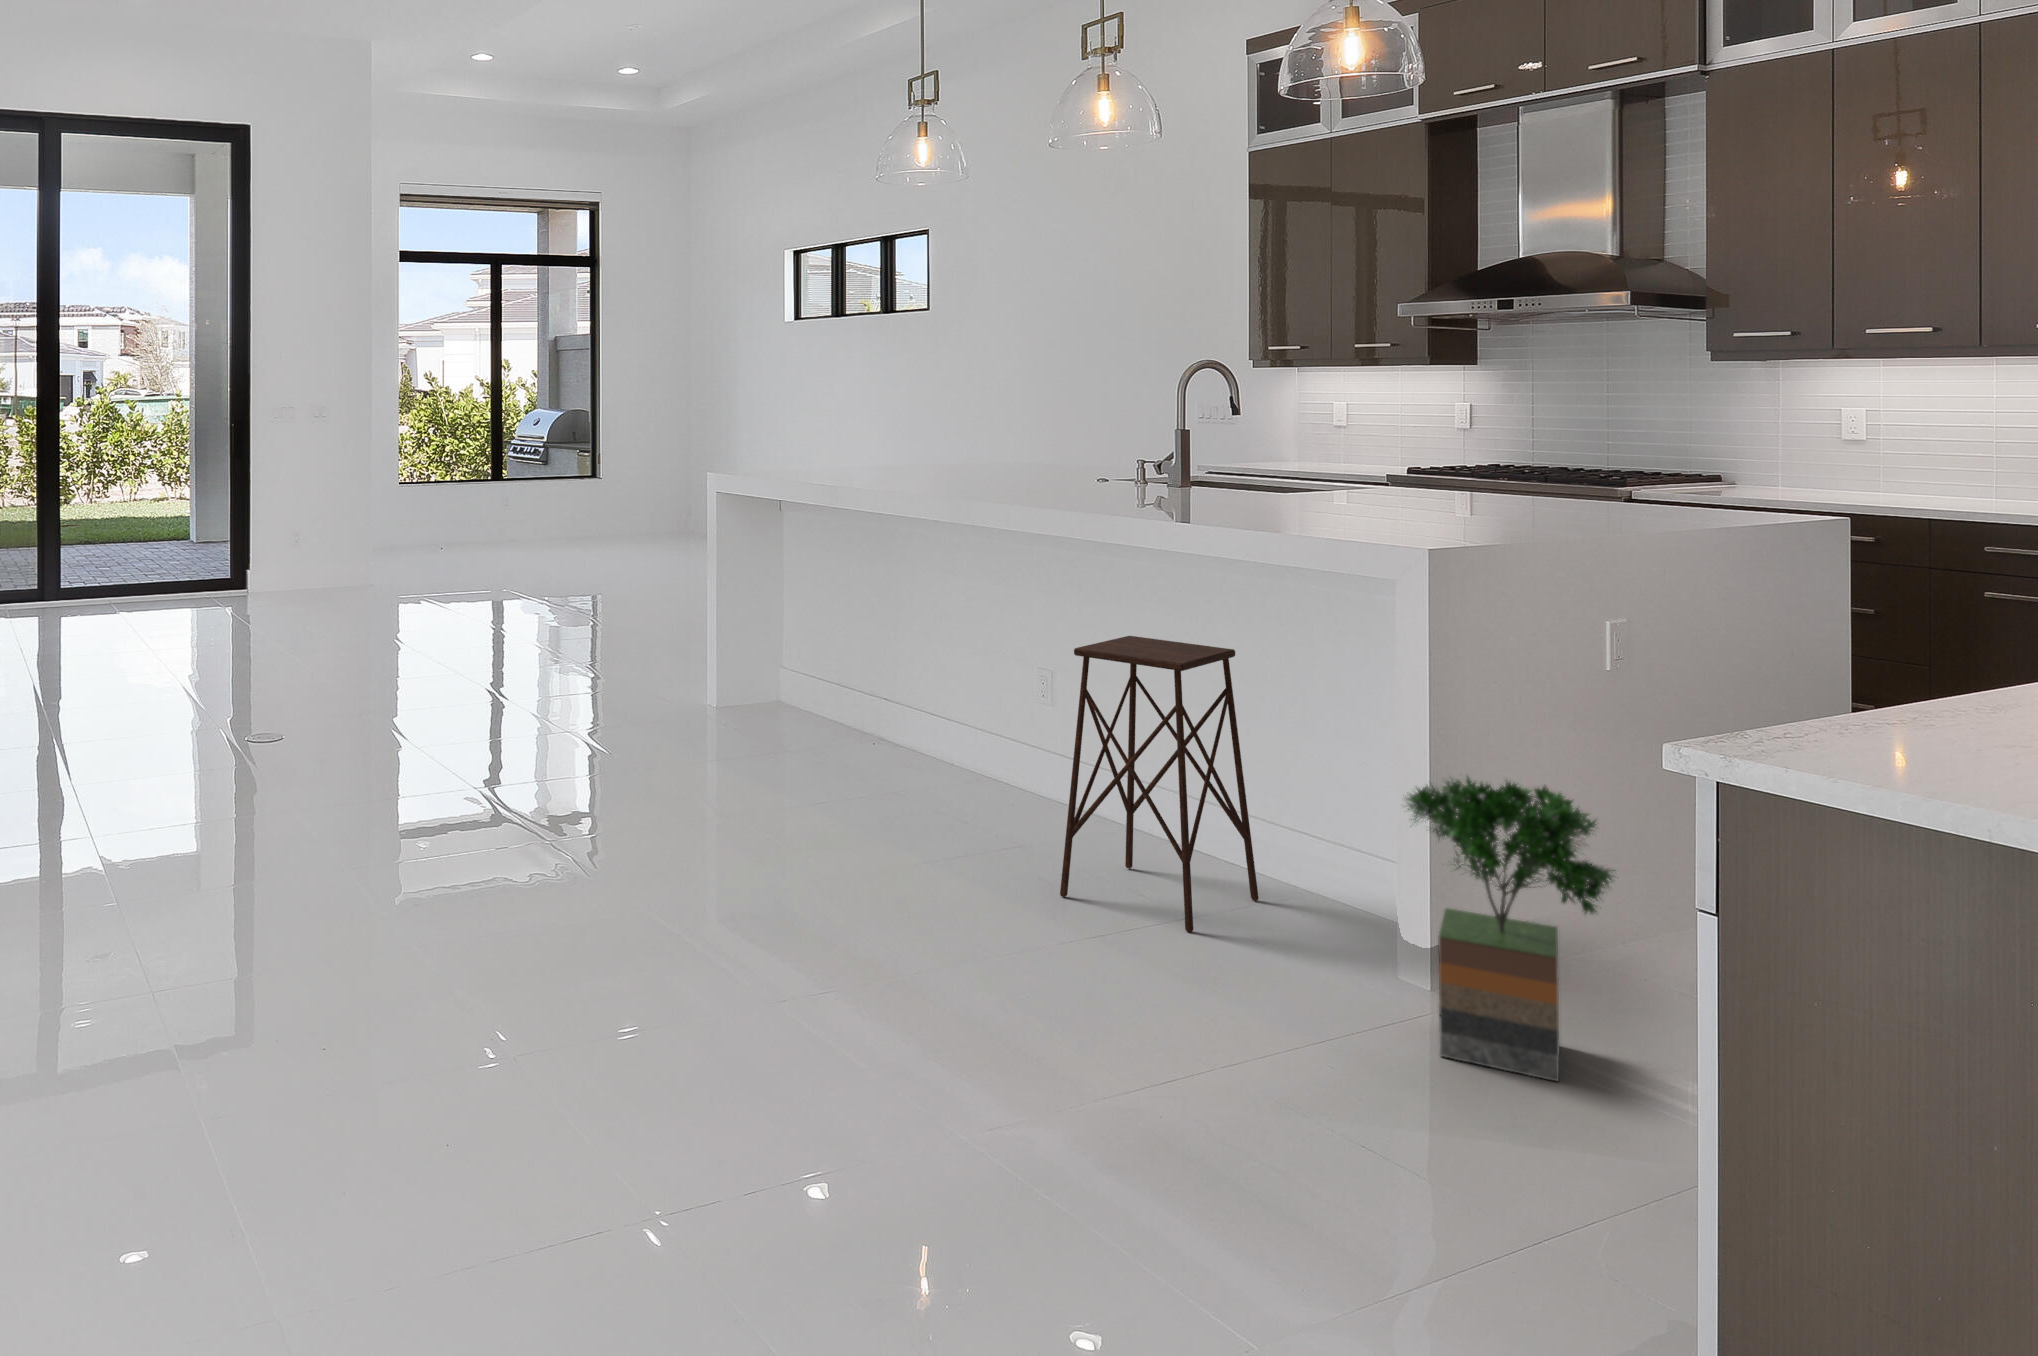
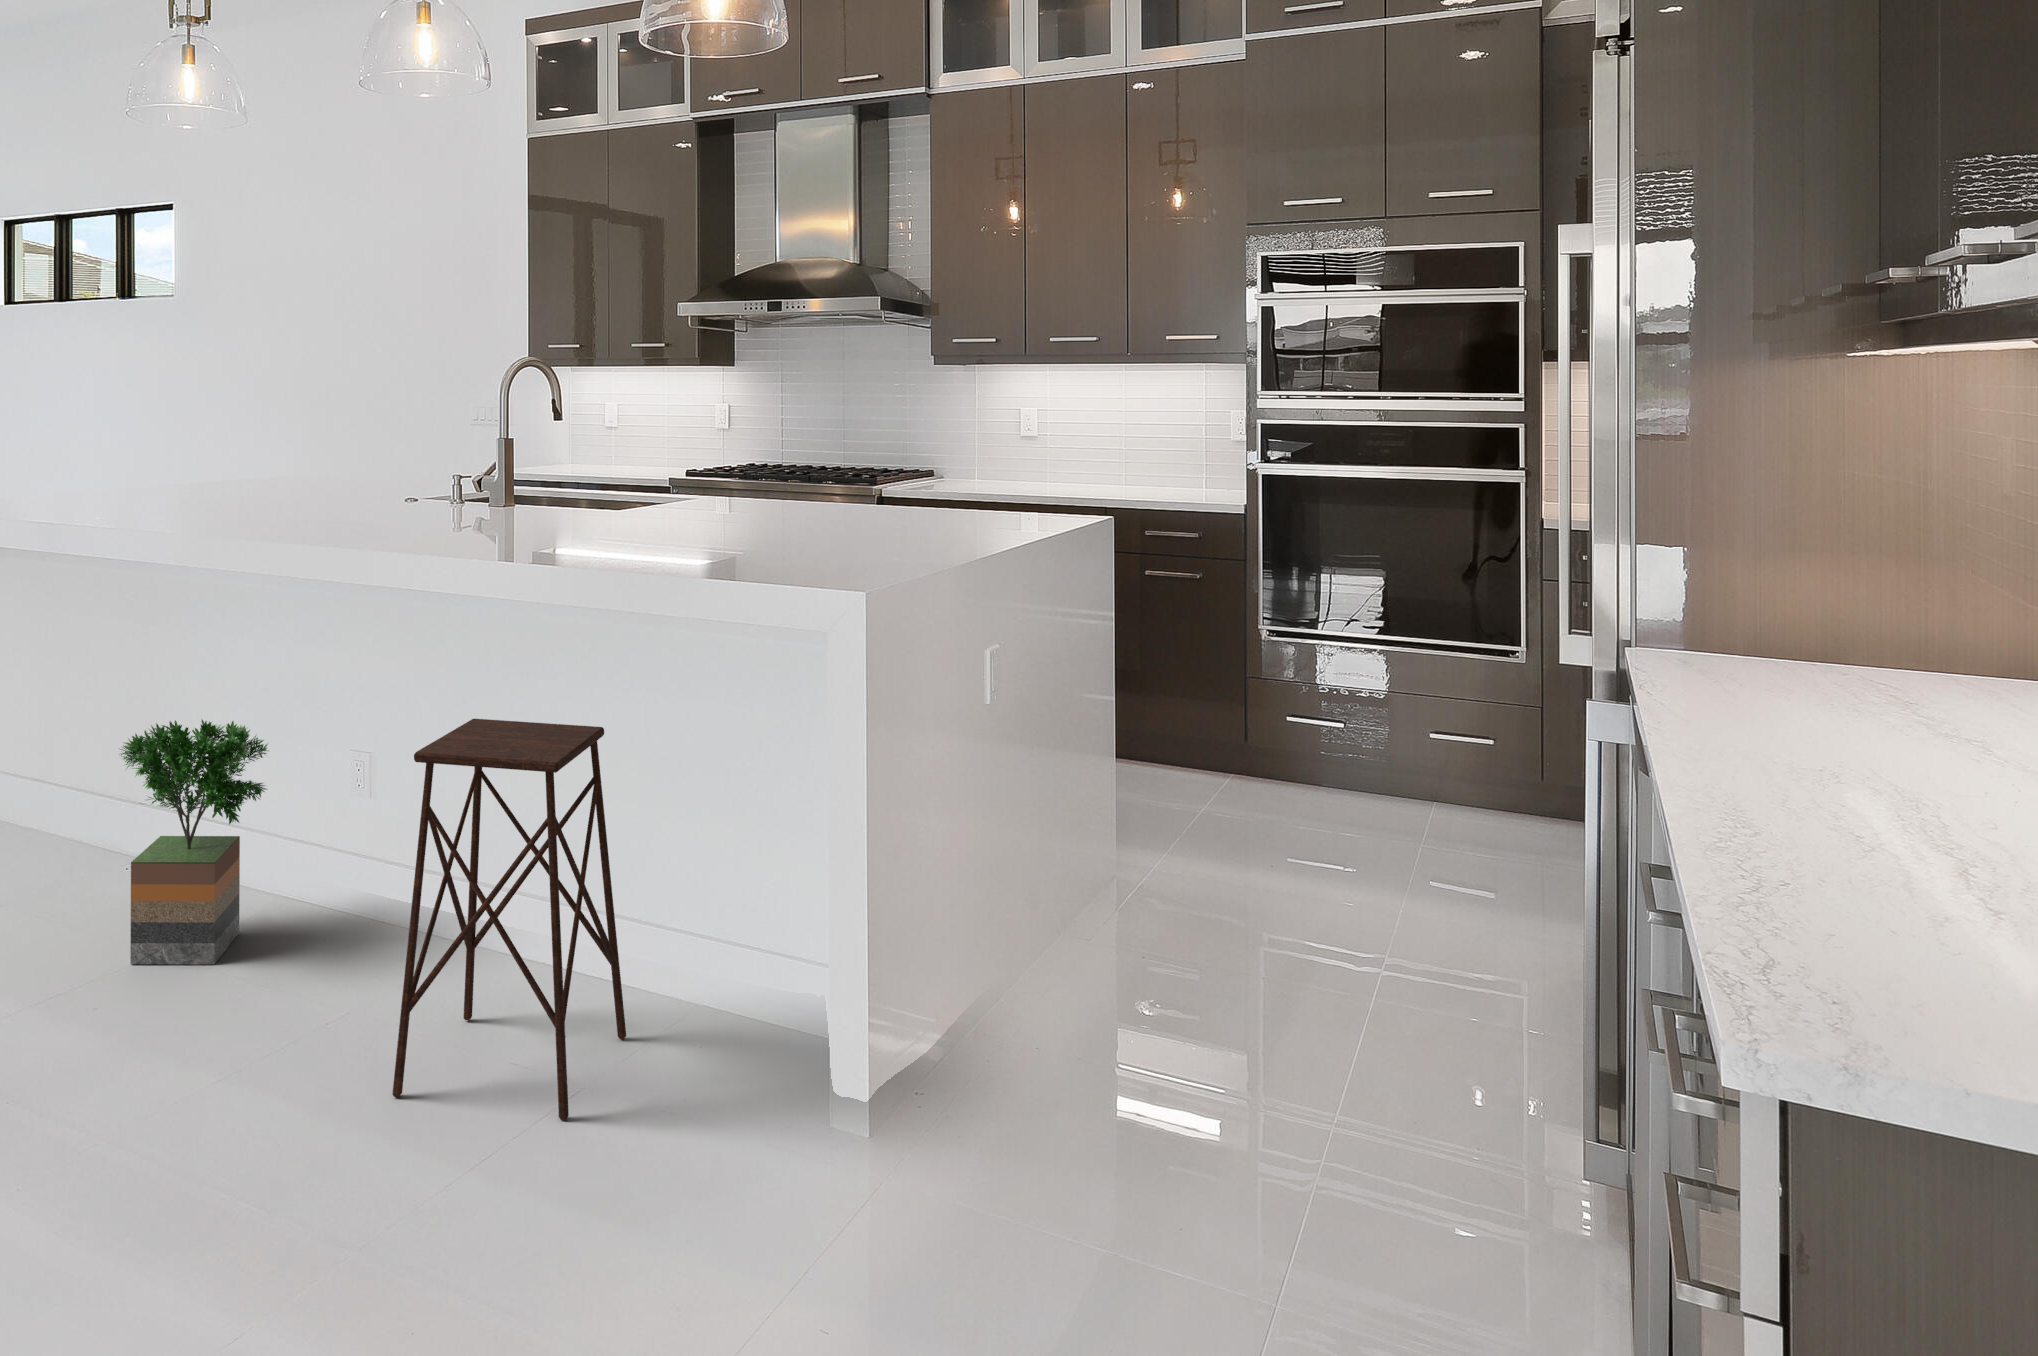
potted tree: present [1406,777,1618,1081] -> present [120,720,268,965]

